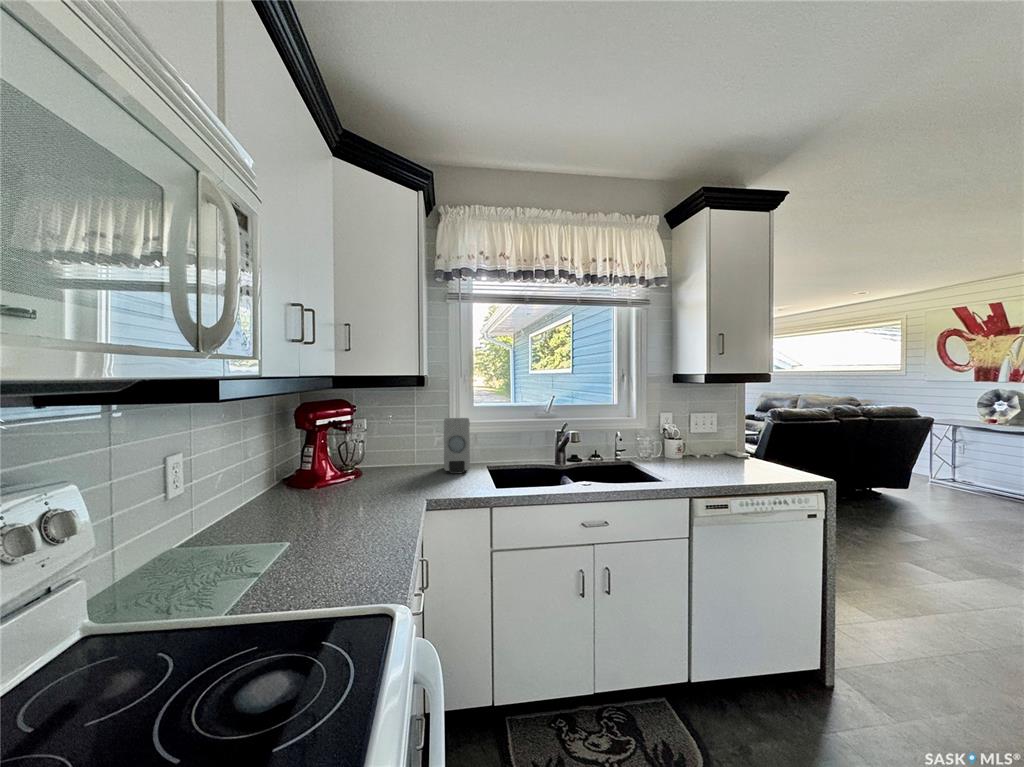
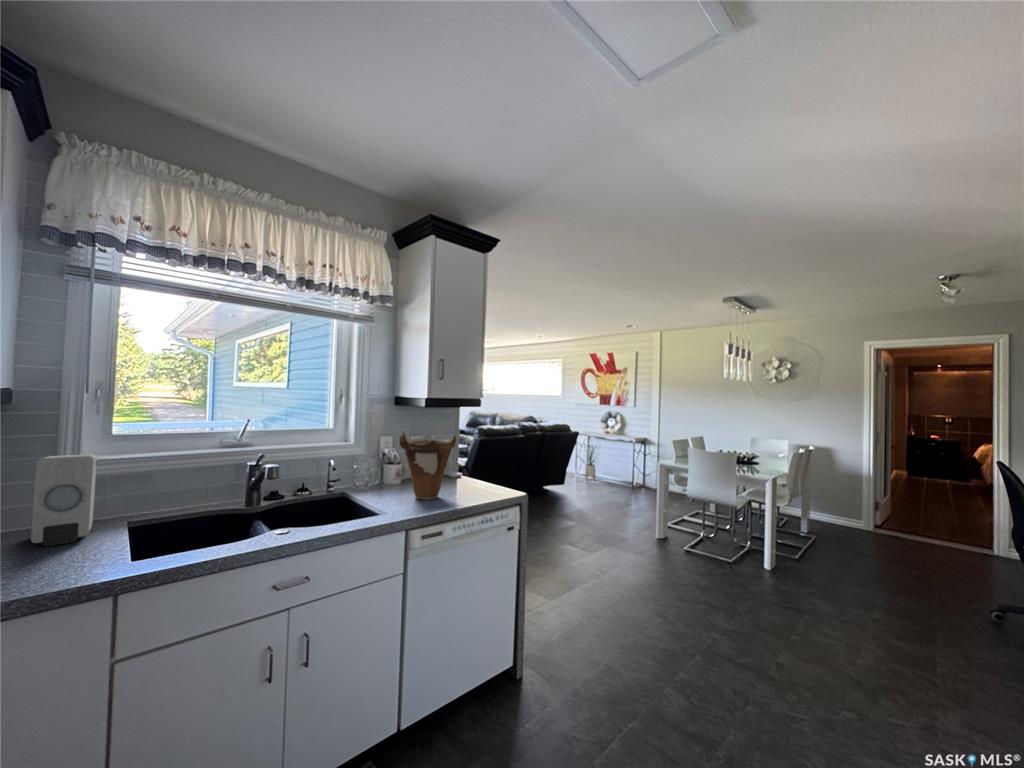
vase: none [680,405,741,474] -> present [400,431,456,500]
house plant: none [935,431,980,489] -> present [584,447,595,480]

